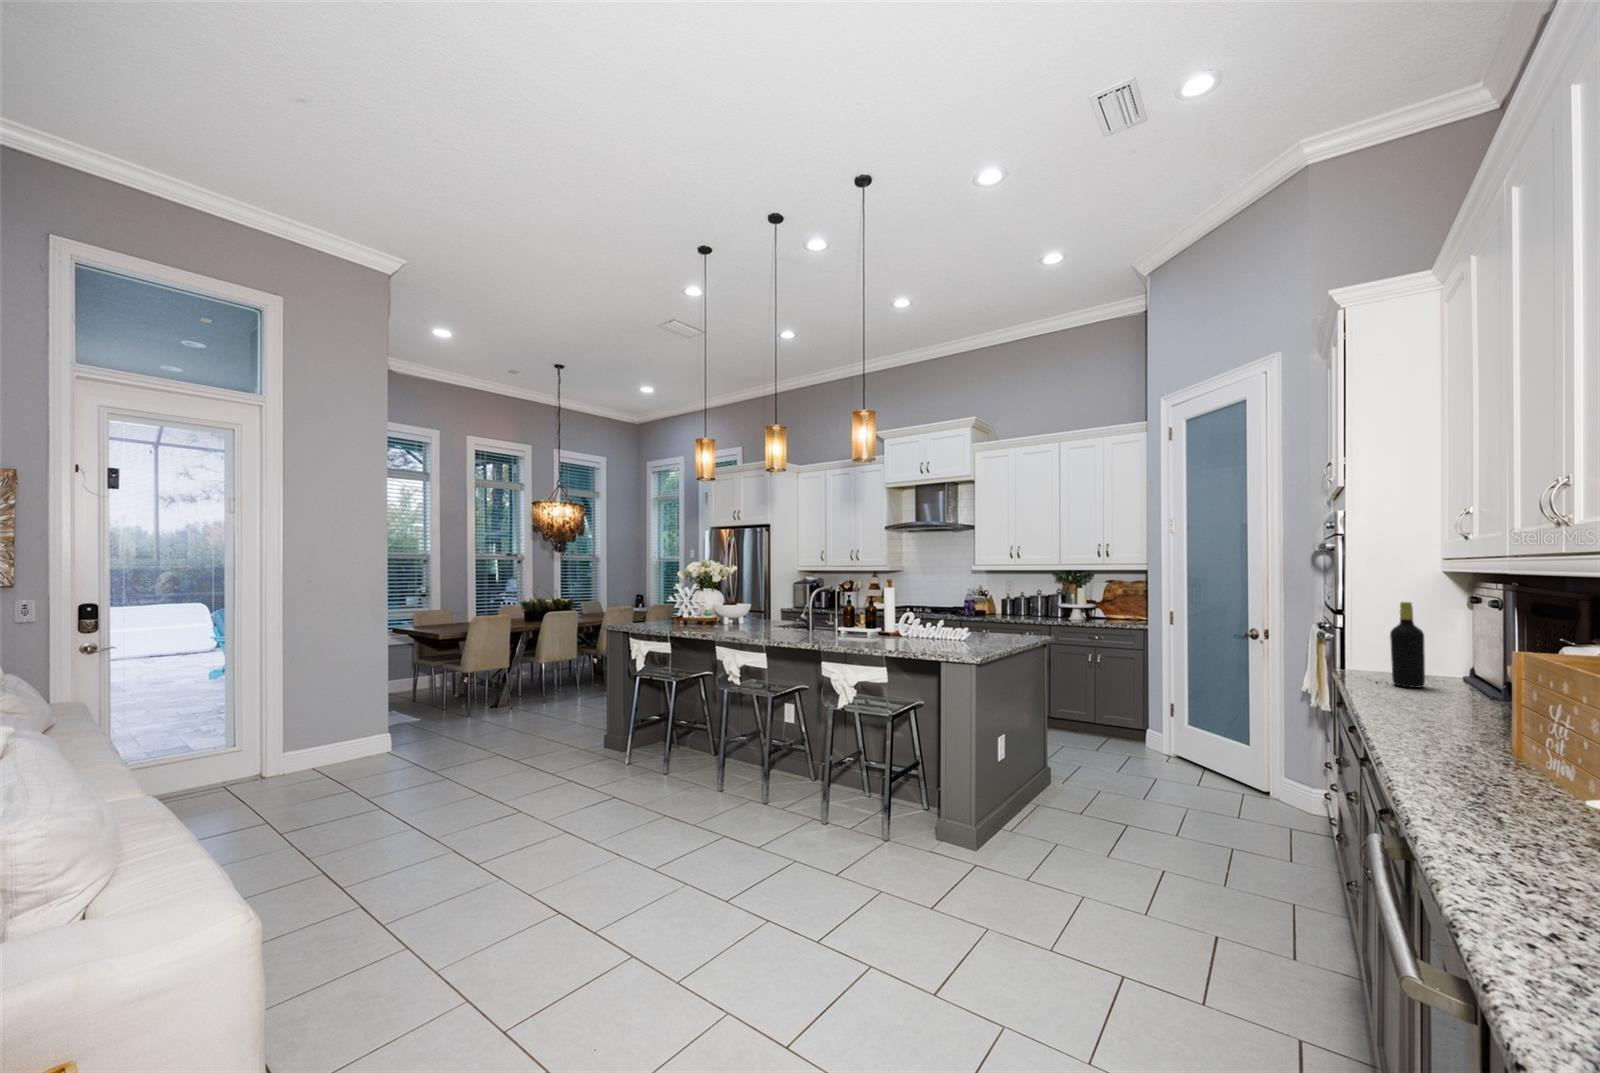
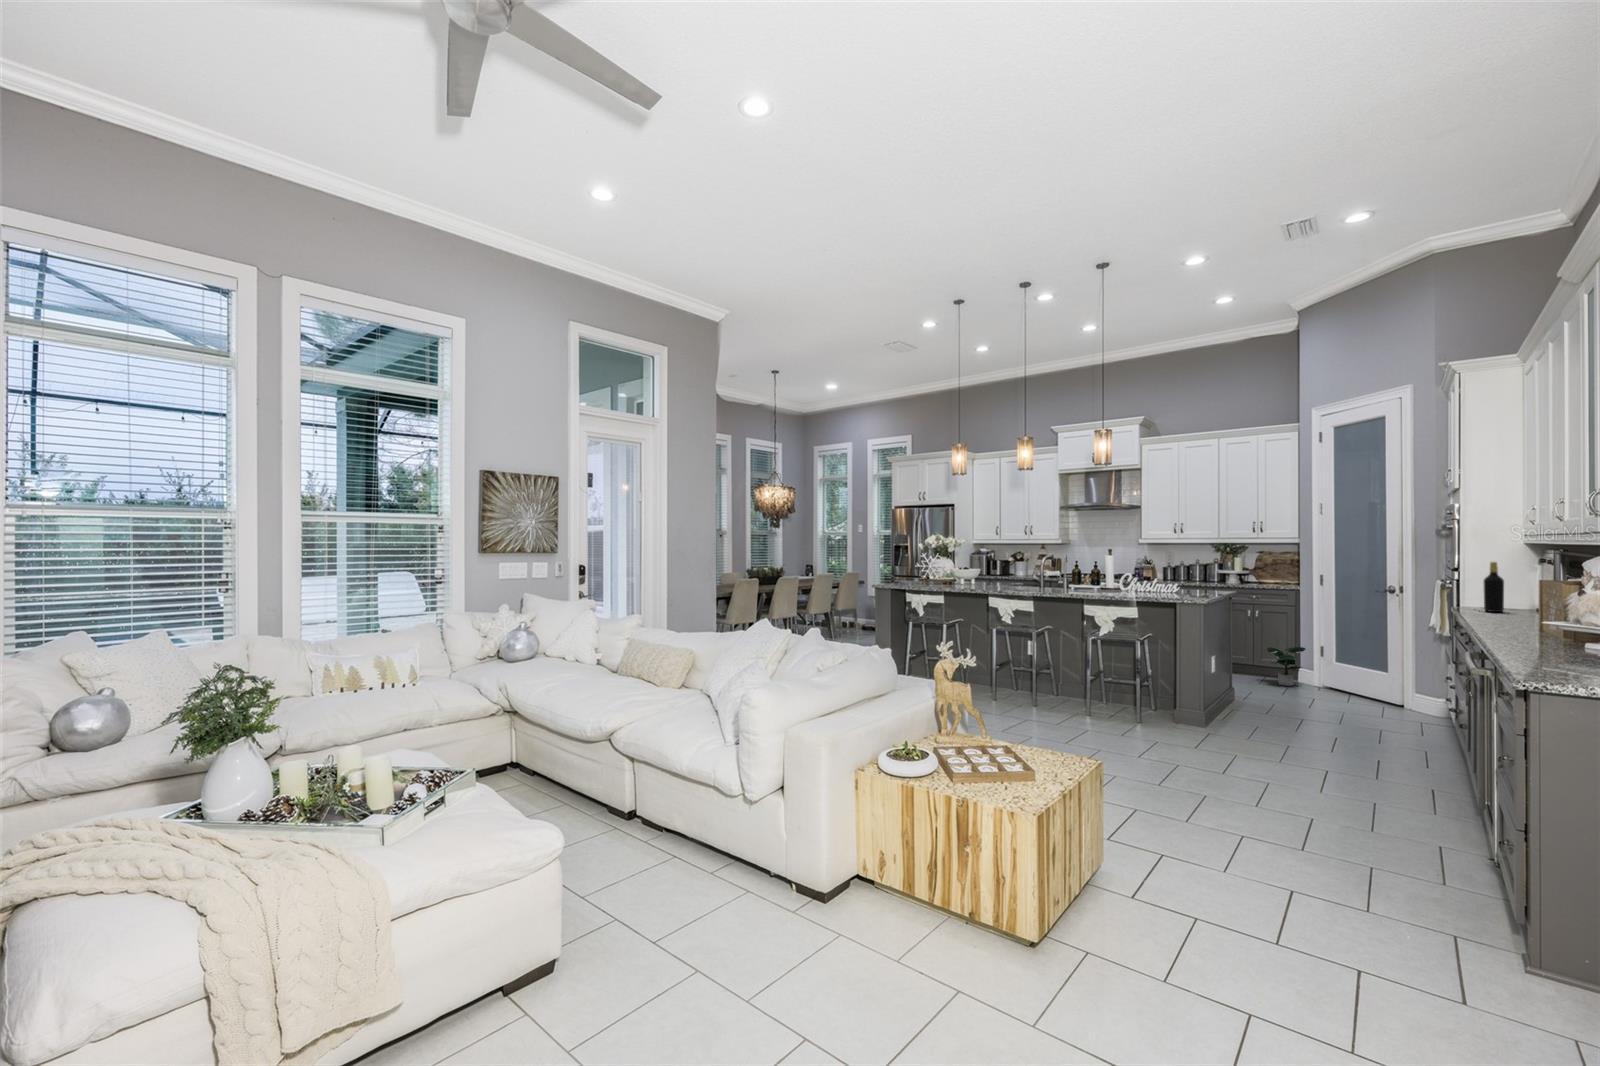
potted plant: none [1105,704,1153,757] -> present [1266,647,1305,686]

